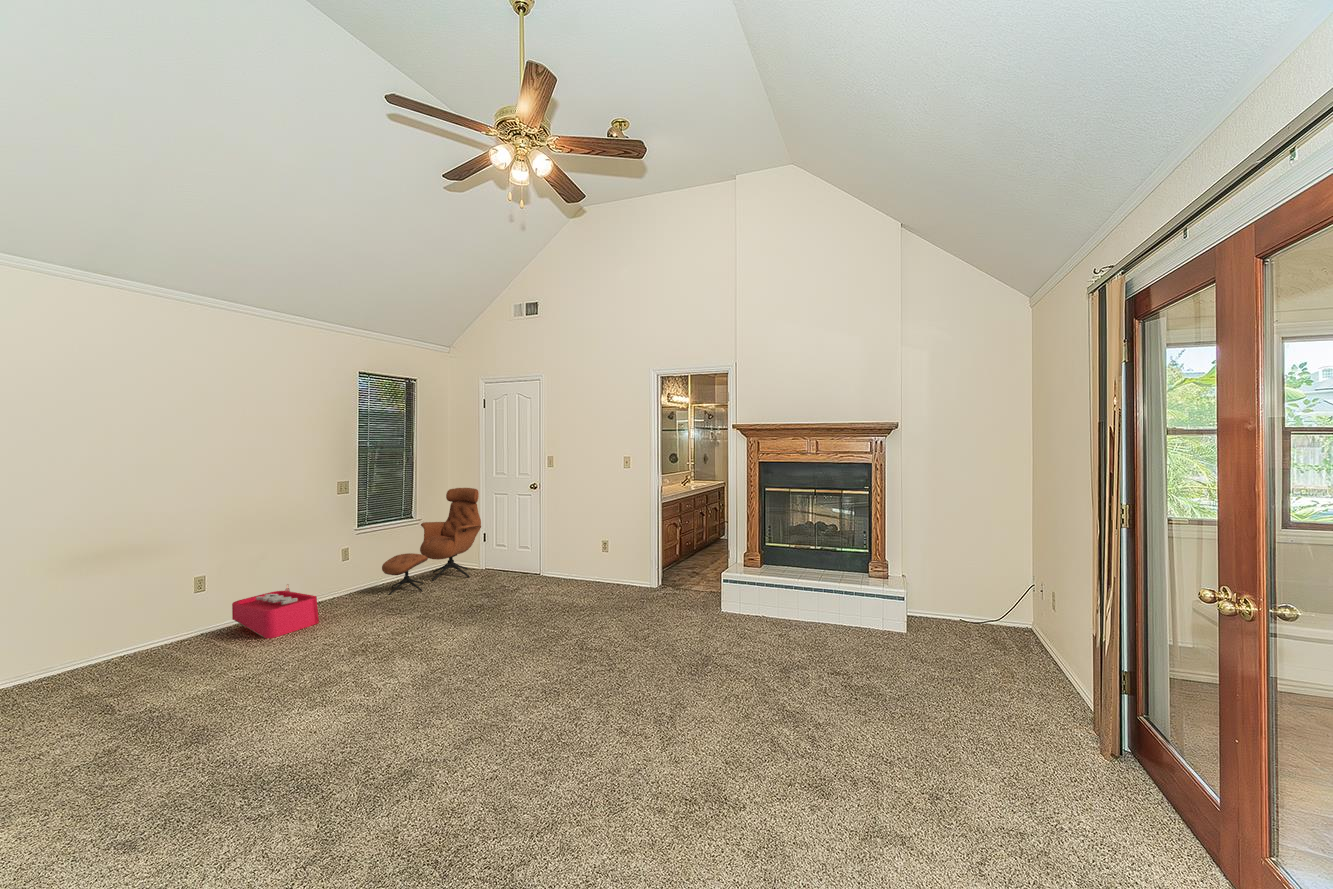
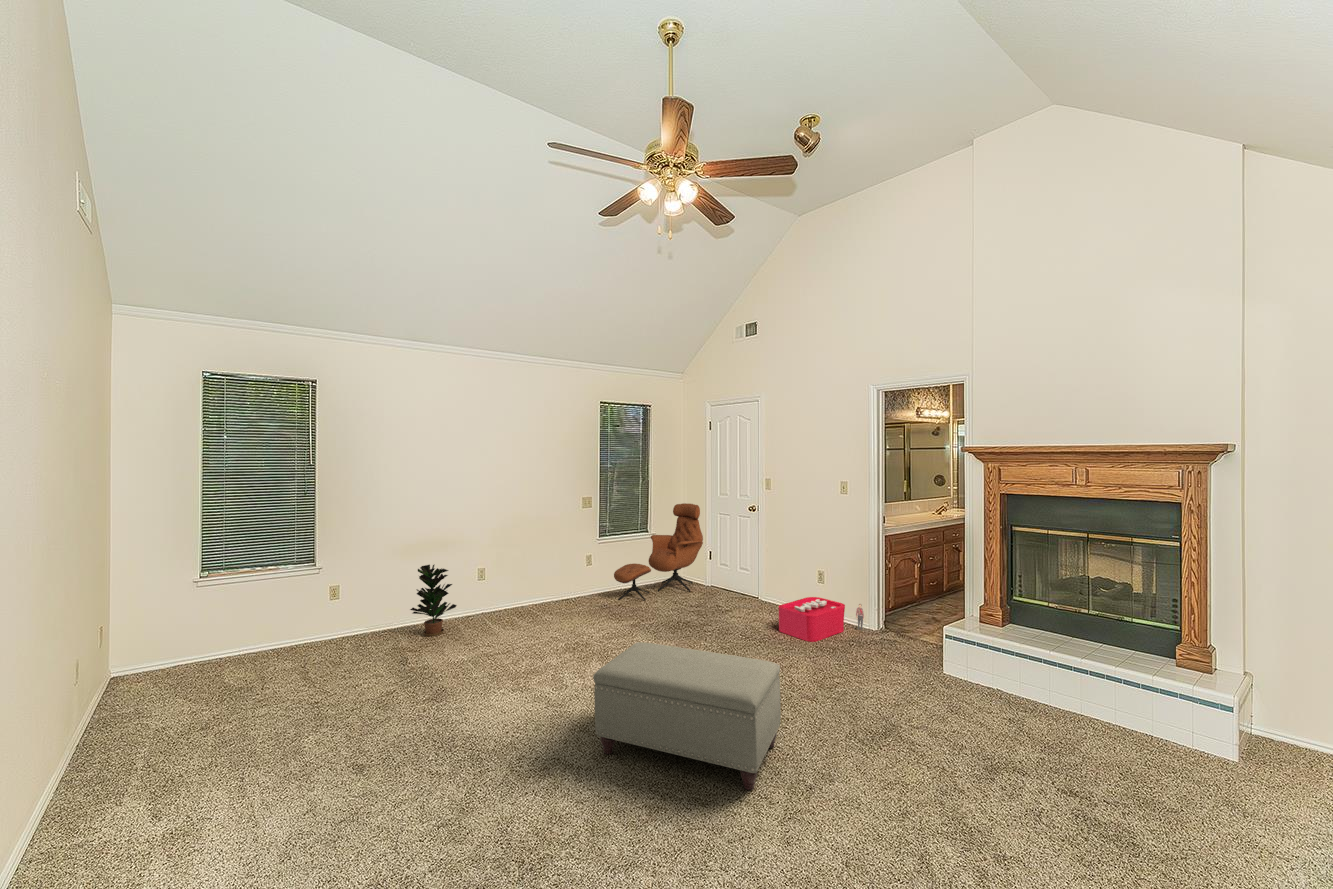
potted plant: none [75,574,162,675] -> present [410,565,457,636]
storage bin: present [232,584,319,638] -> present [779,597,864,642]
ottoman: none [445,614,630,743] -> present [593,642,781,790]

